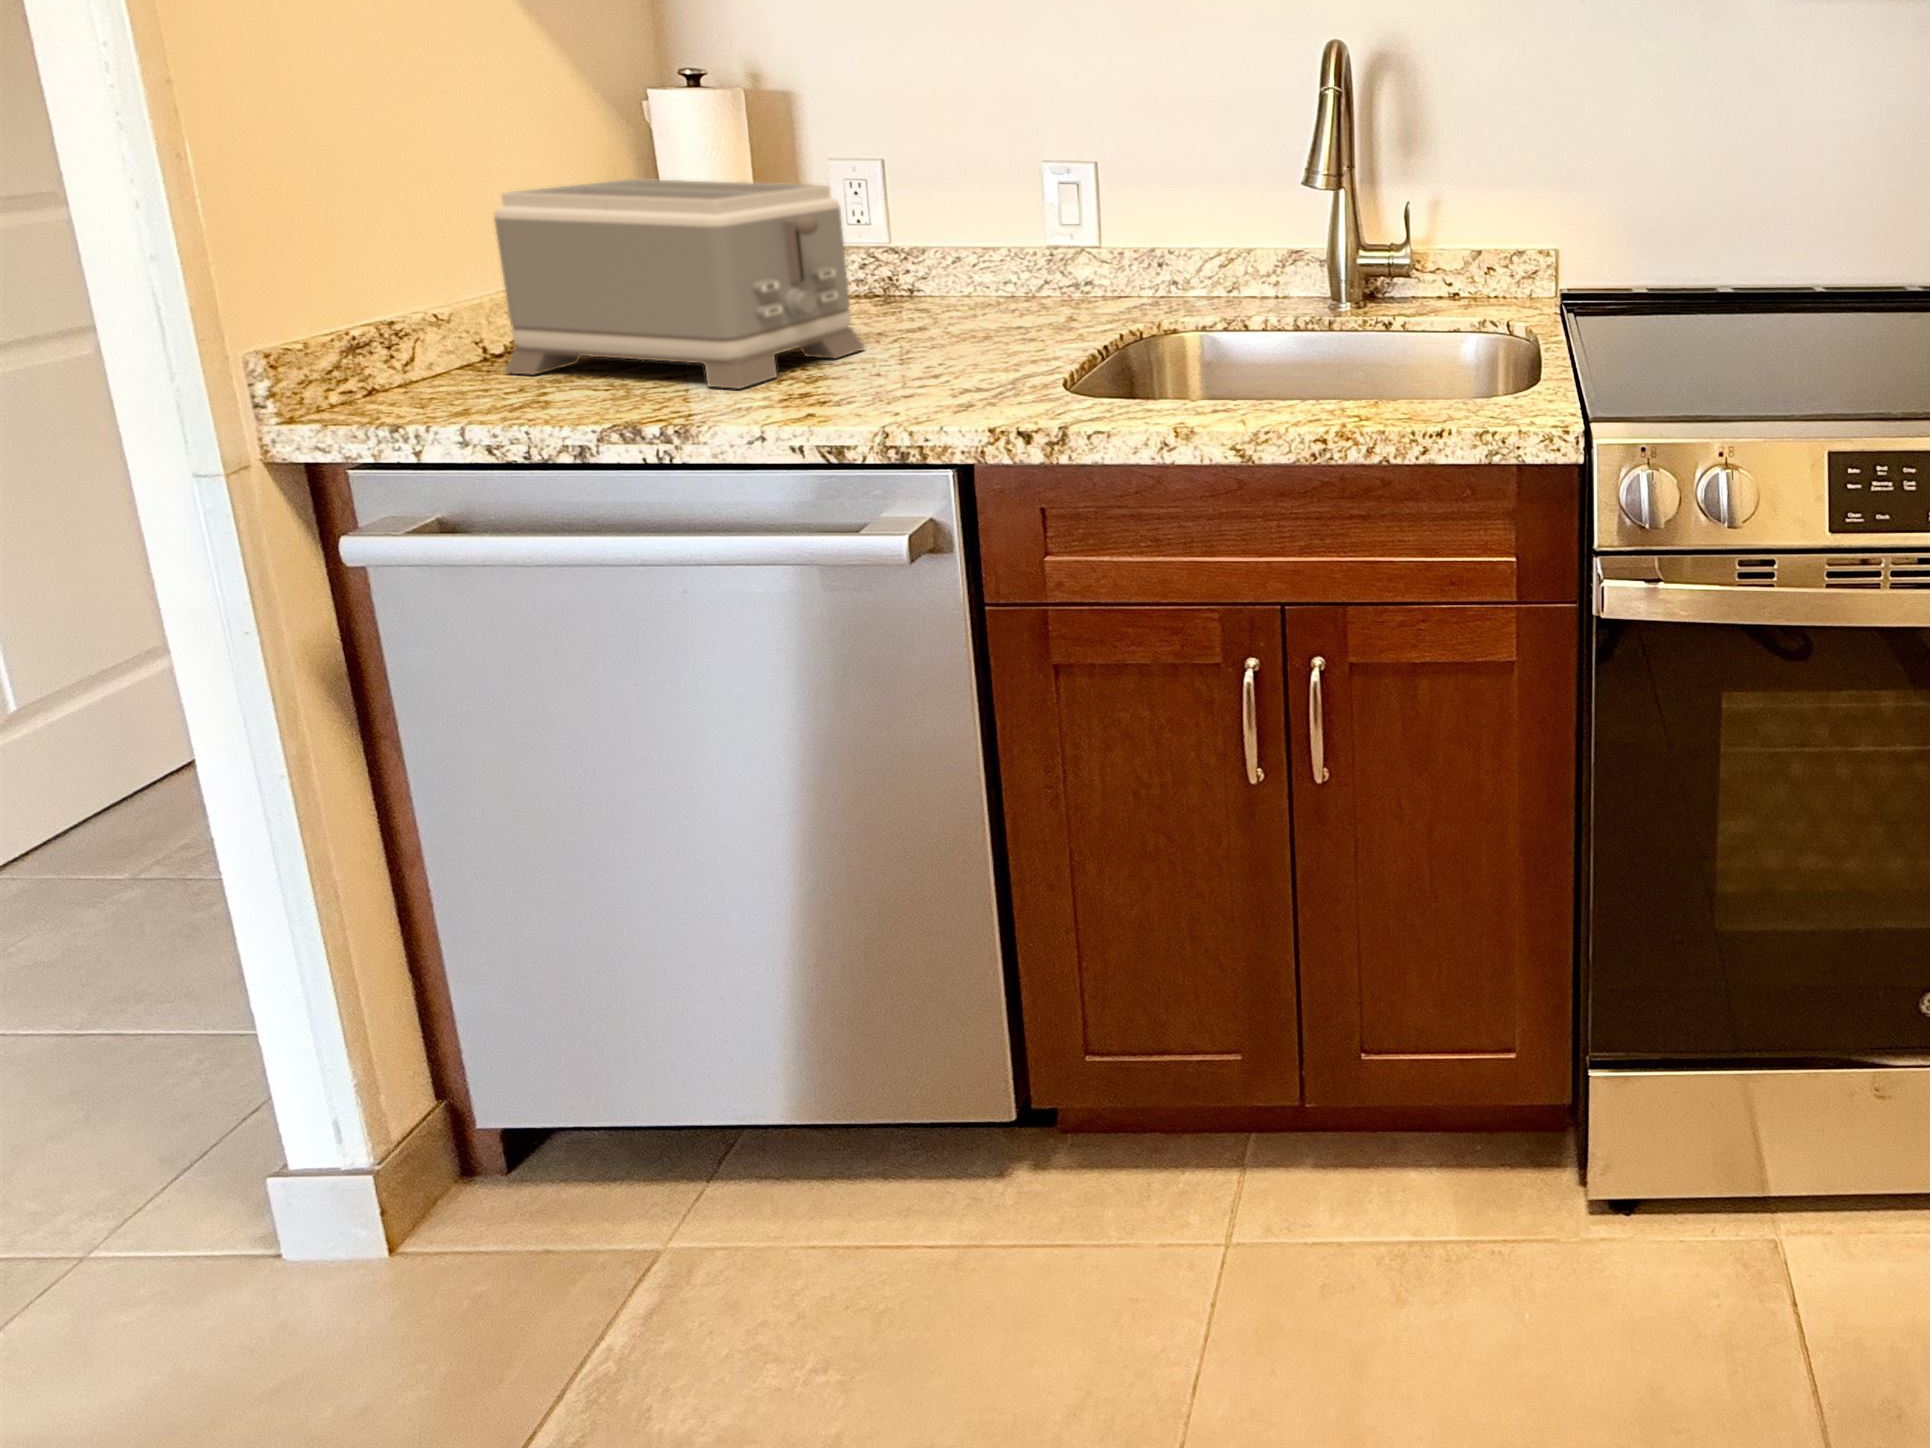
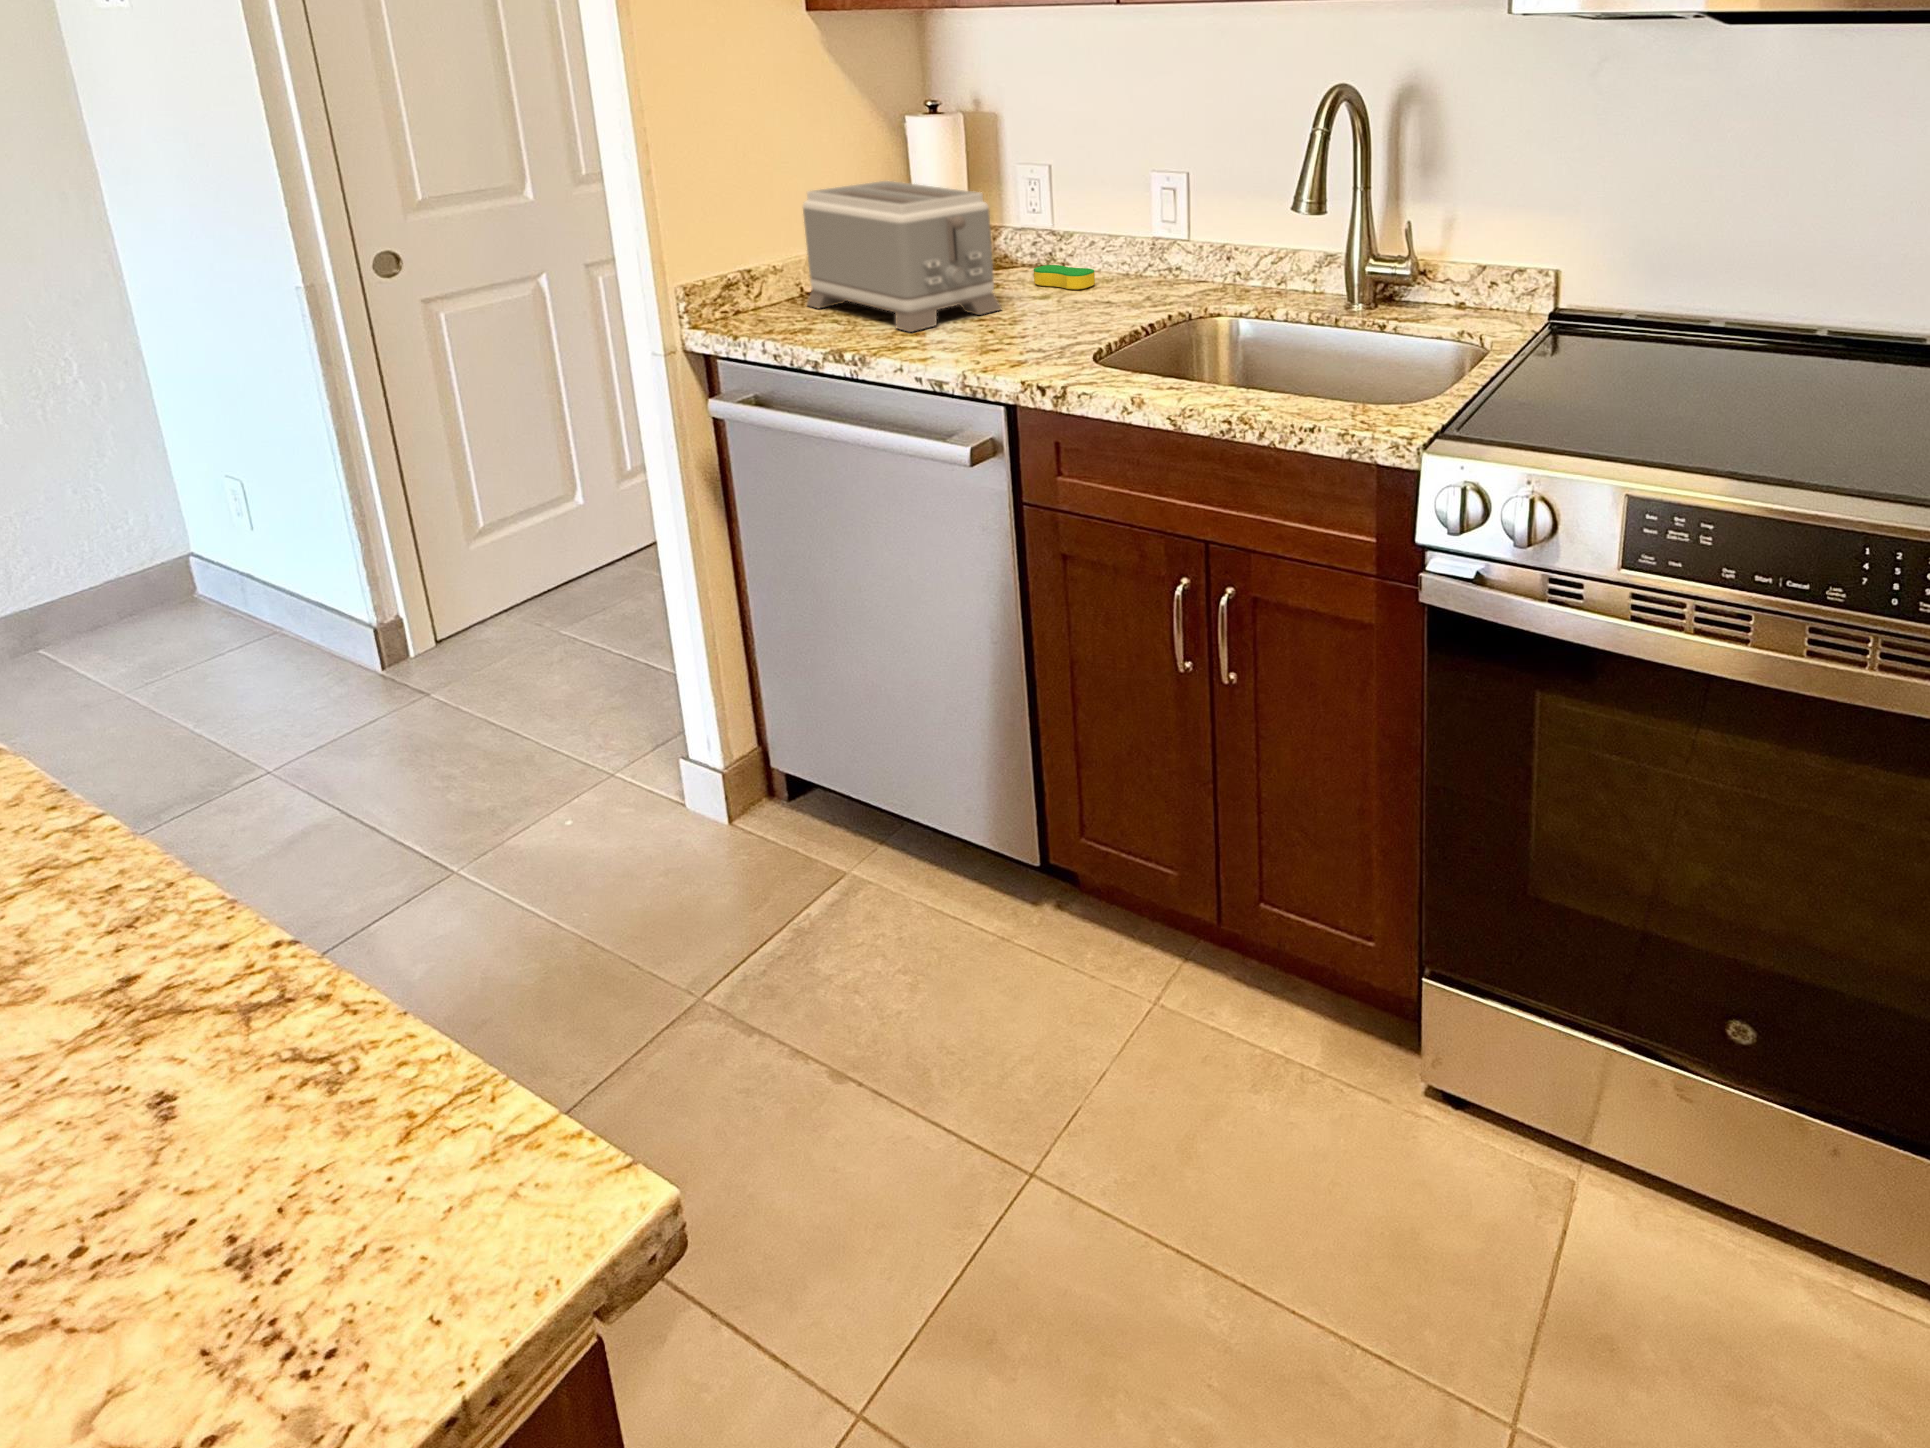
sponge: none [881,290,976,319] -> present [1034,265,1095,289]

